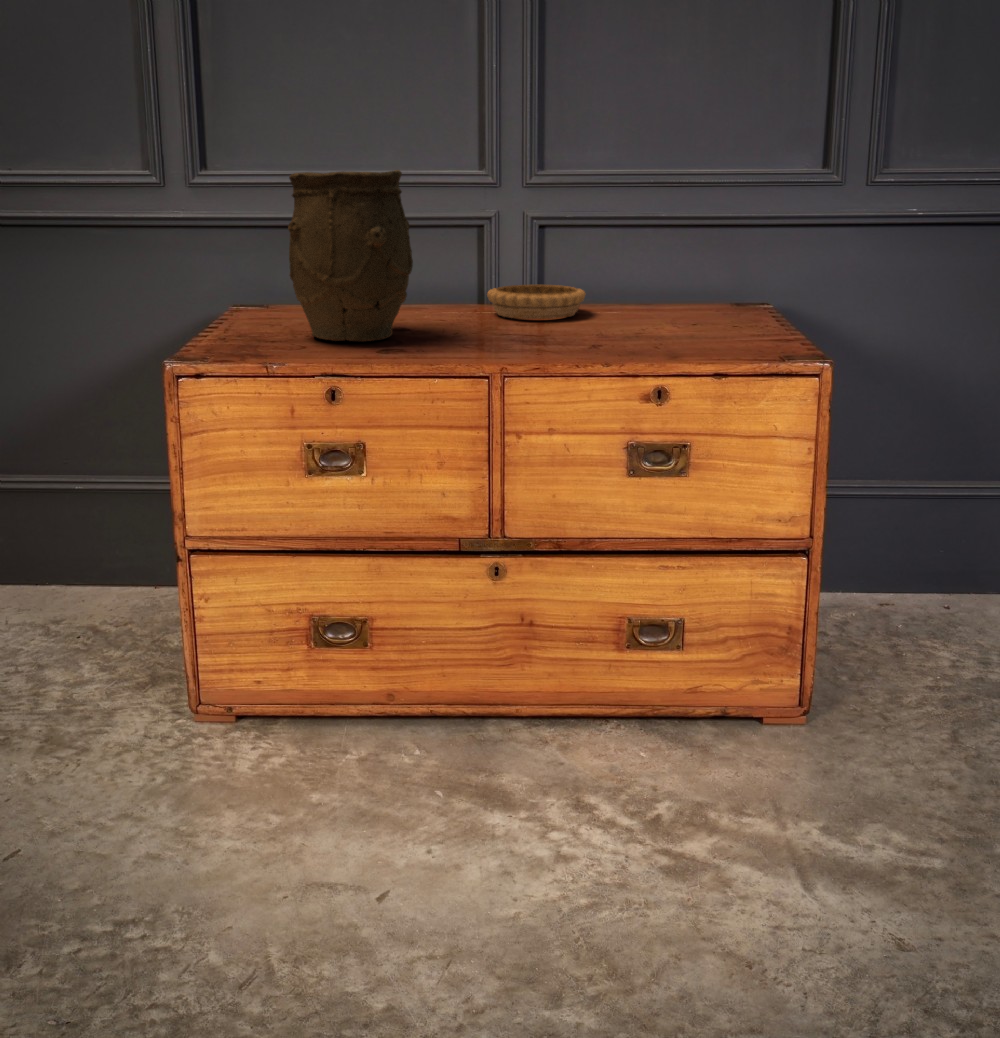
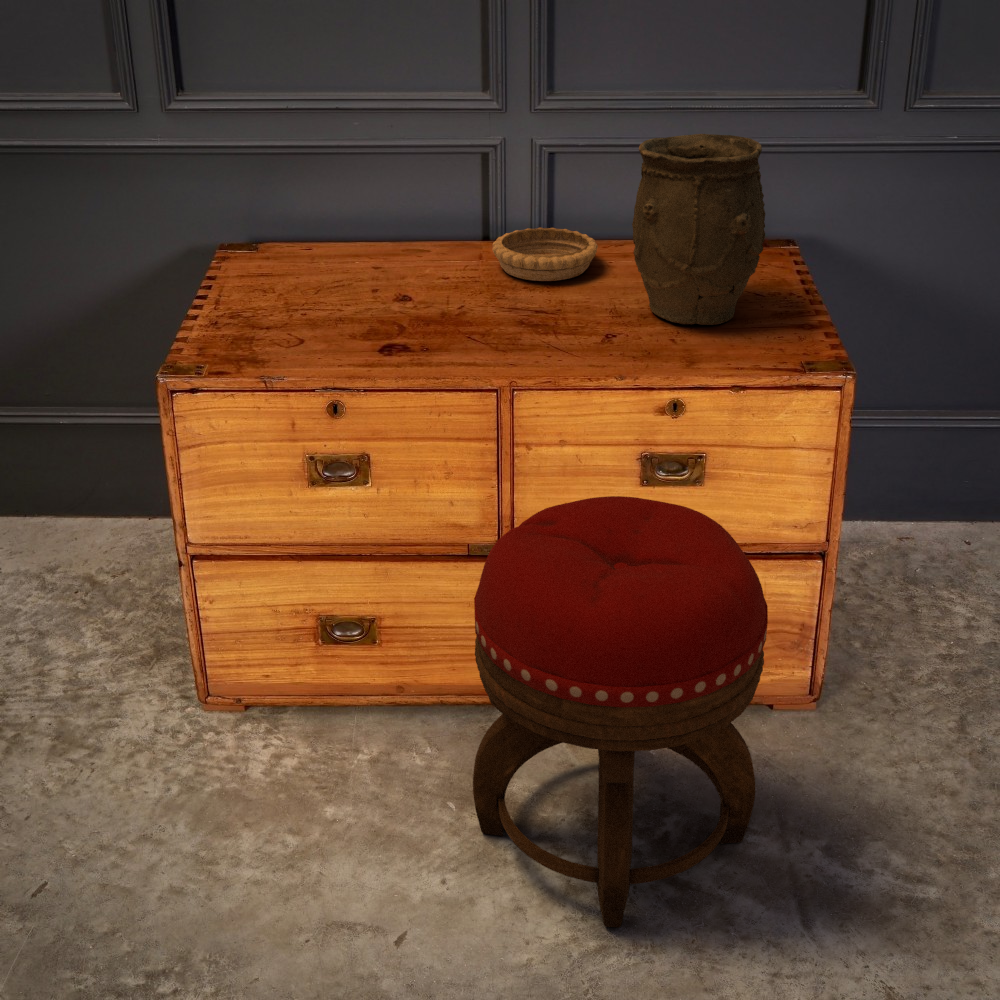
vase: present [288,170,413,341] -> present [632,134,765,325]
footstool: none [462,462,756,886] -> present [473,496,768,927]

